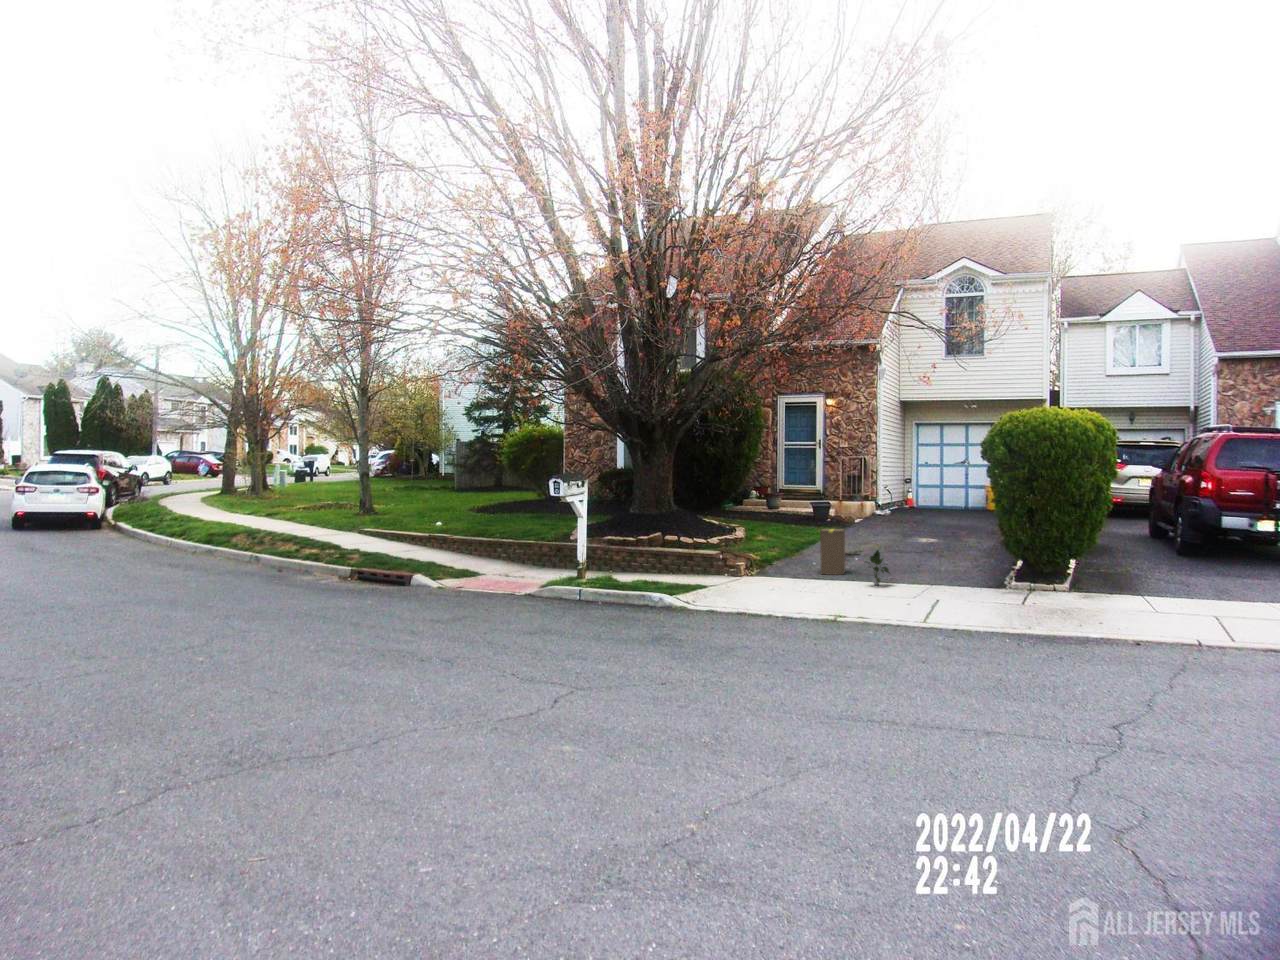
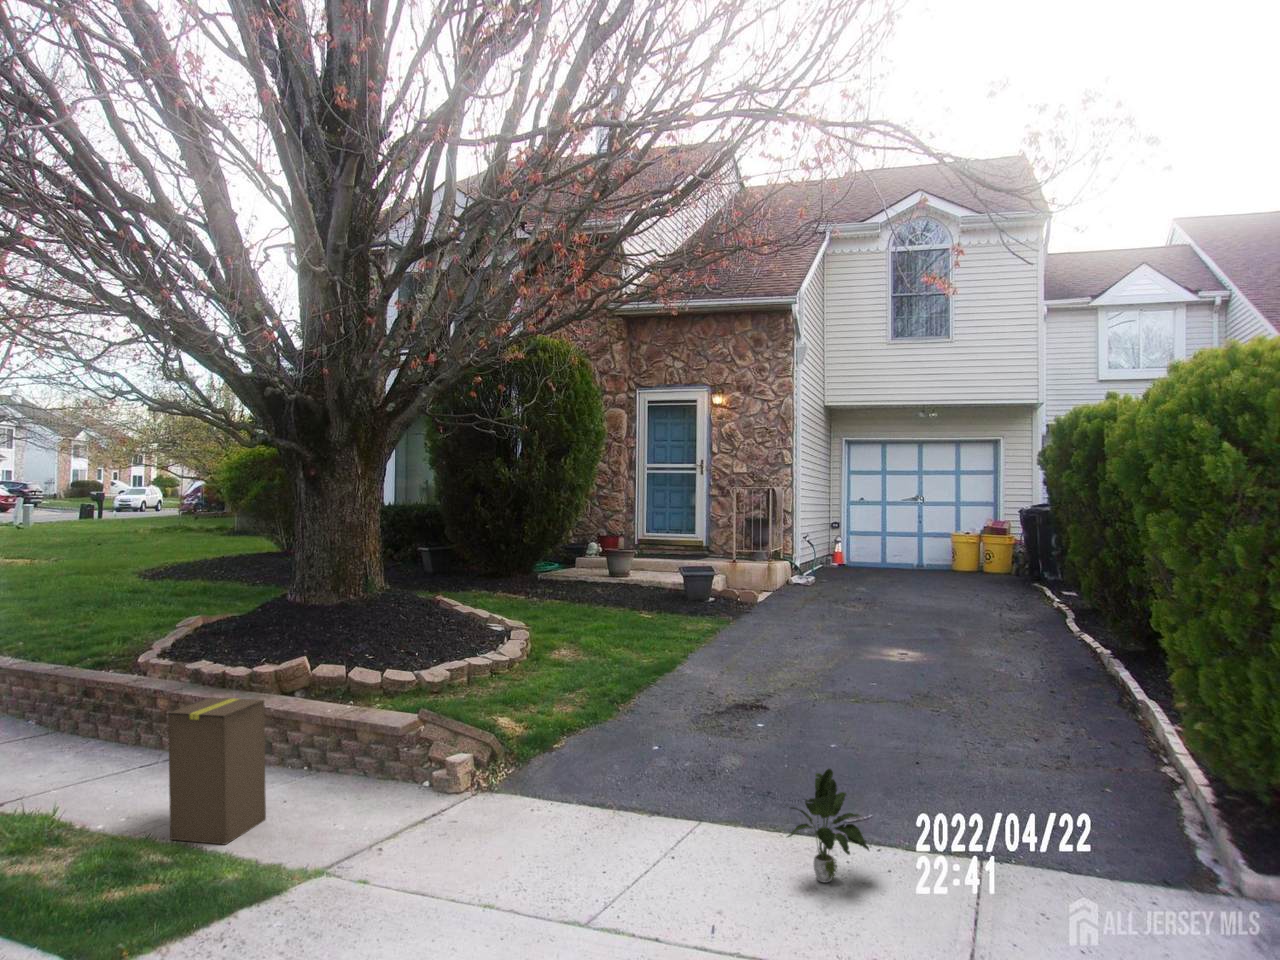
cardboard box: present [820,529,845,575] -> present [168,697,266,844]

